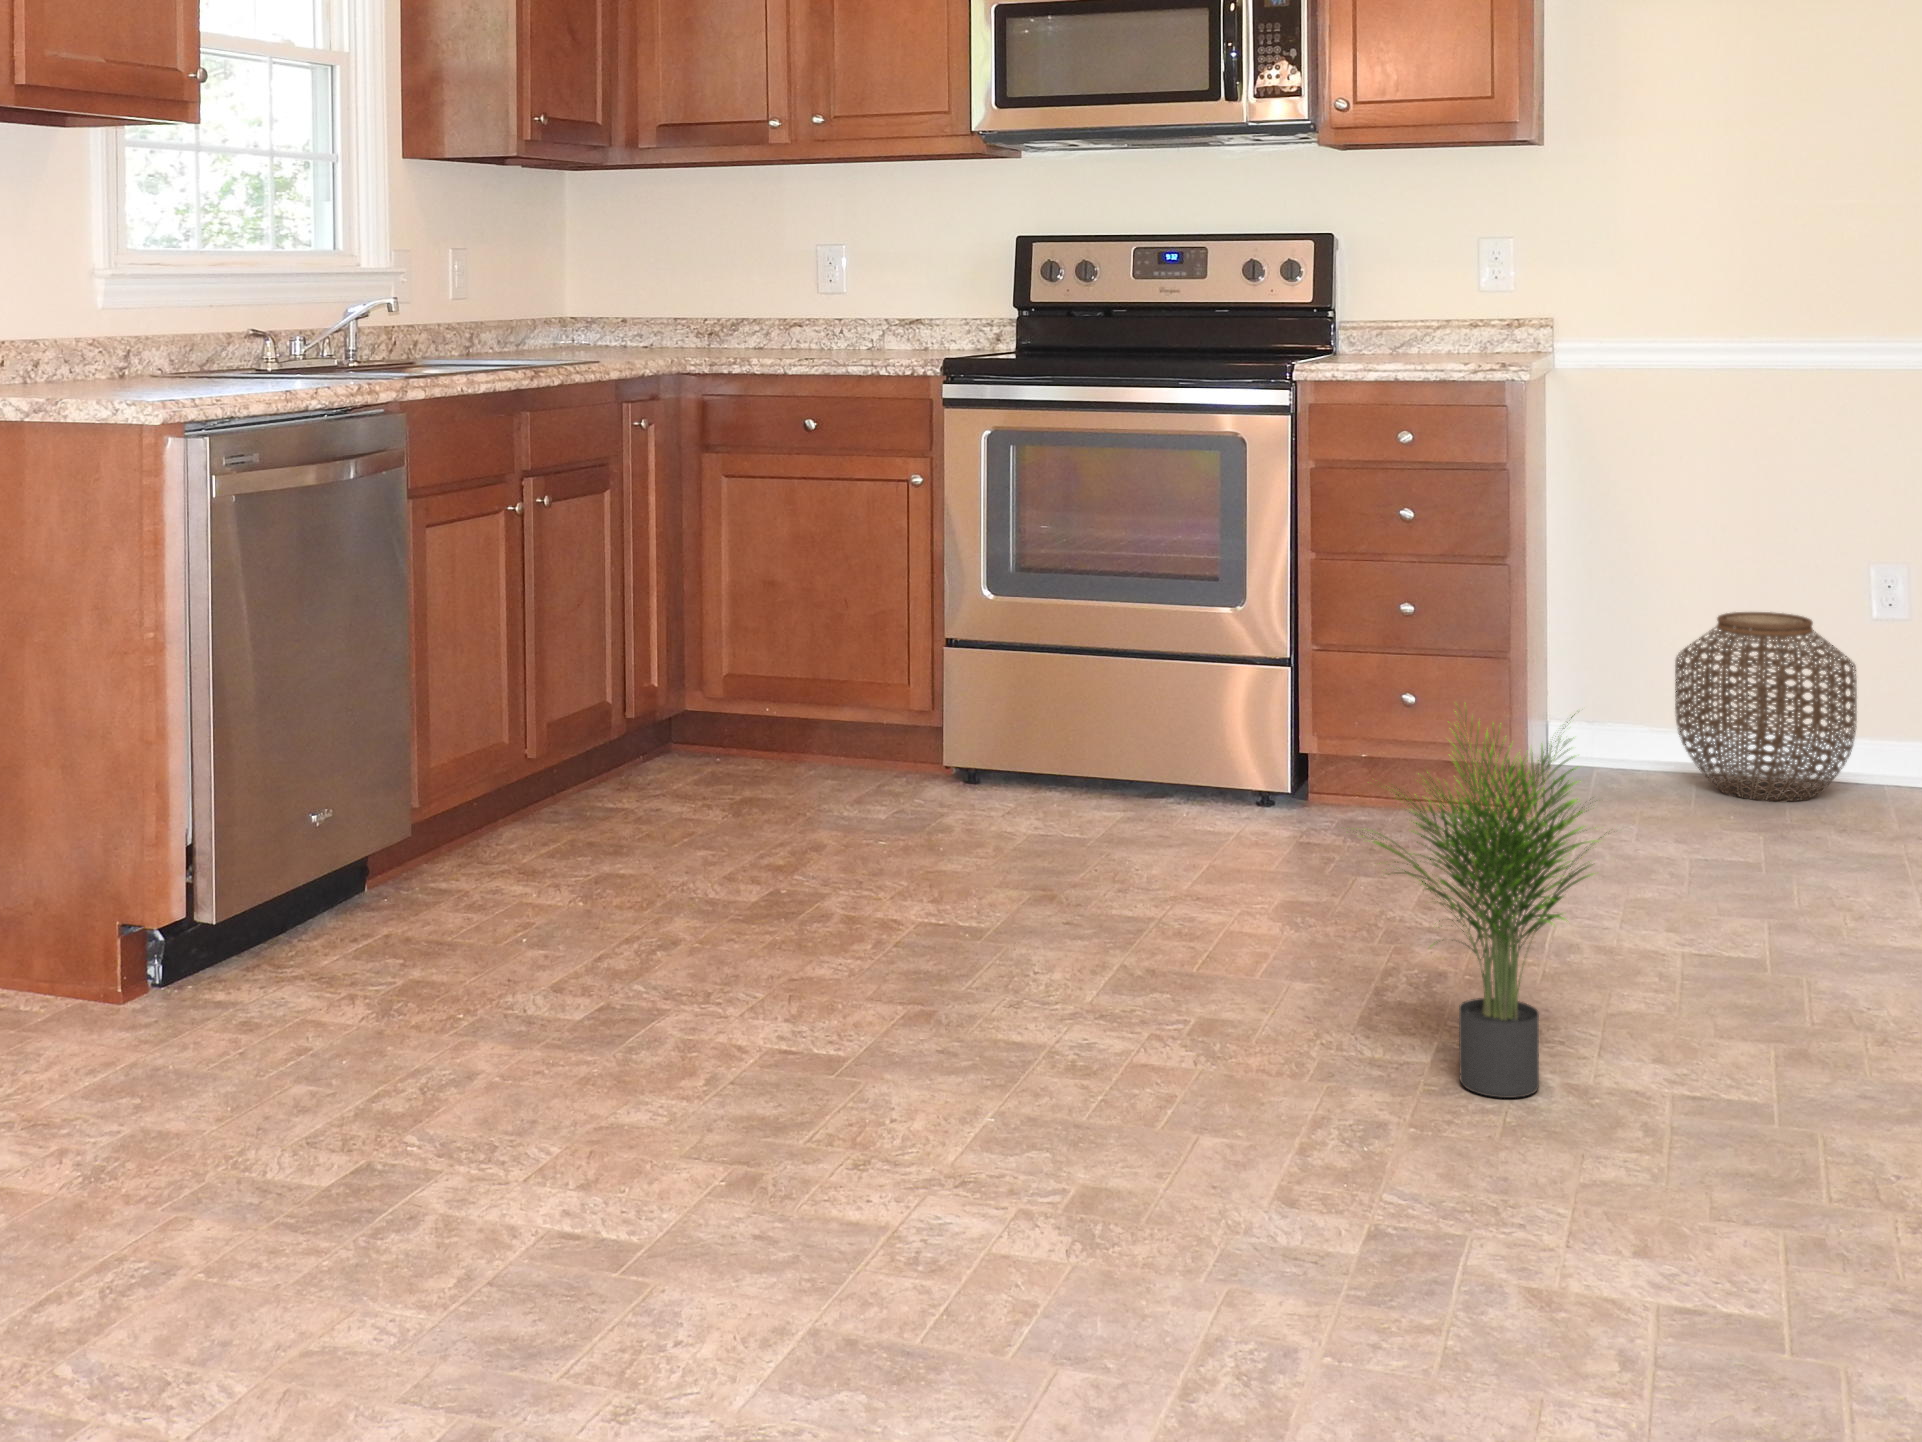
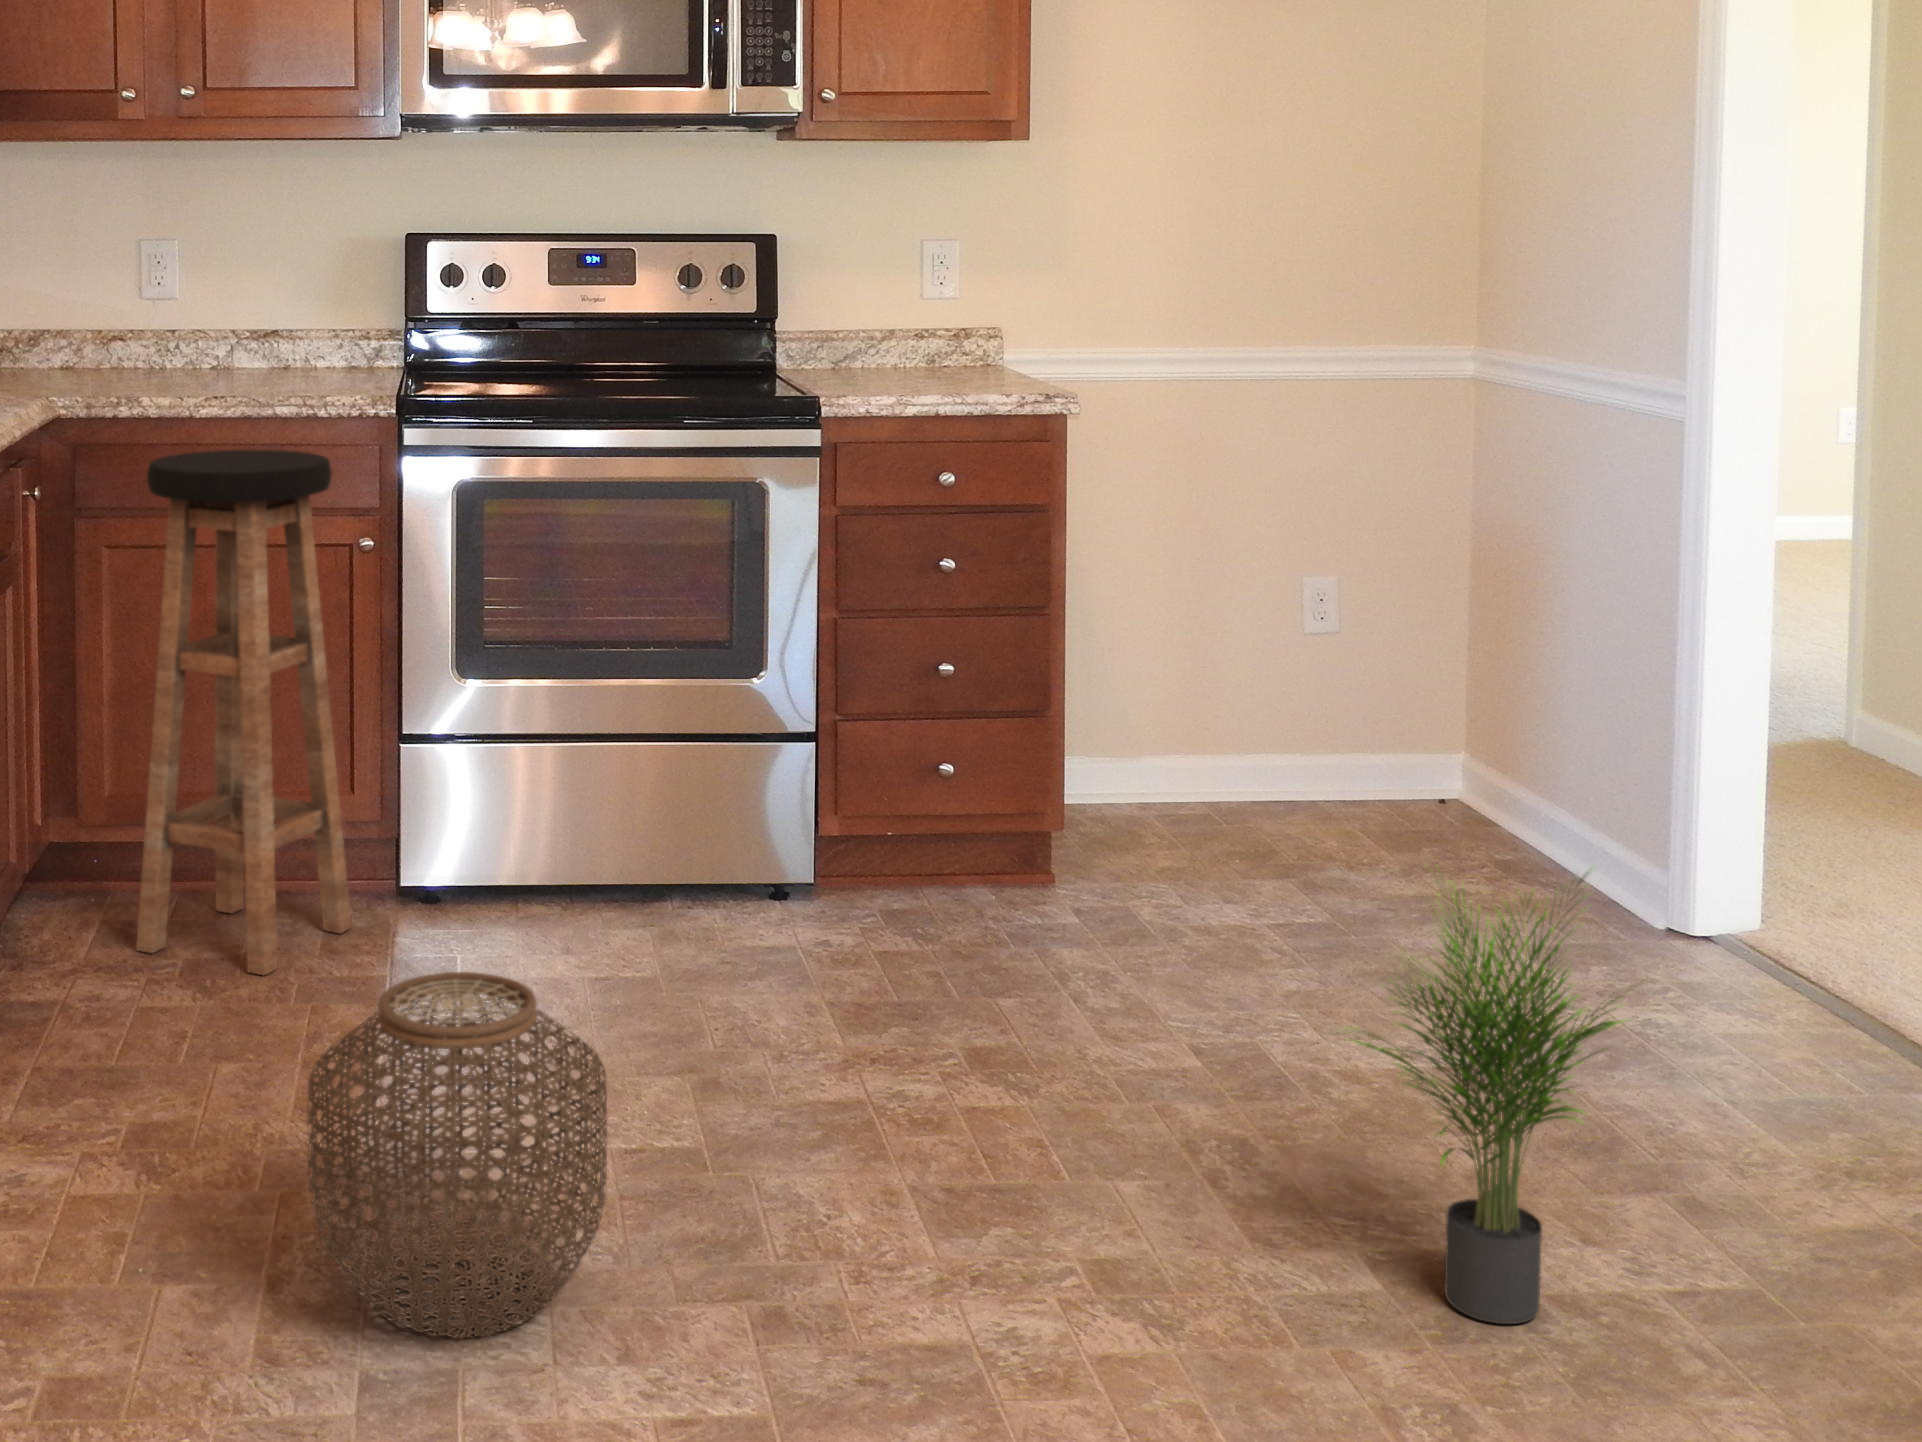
bar stool: none [709,400,883,812] -> present [136,450,352,975]
woven basket: present [1675,612,1857,801] -> present [308,972,607,1337]

